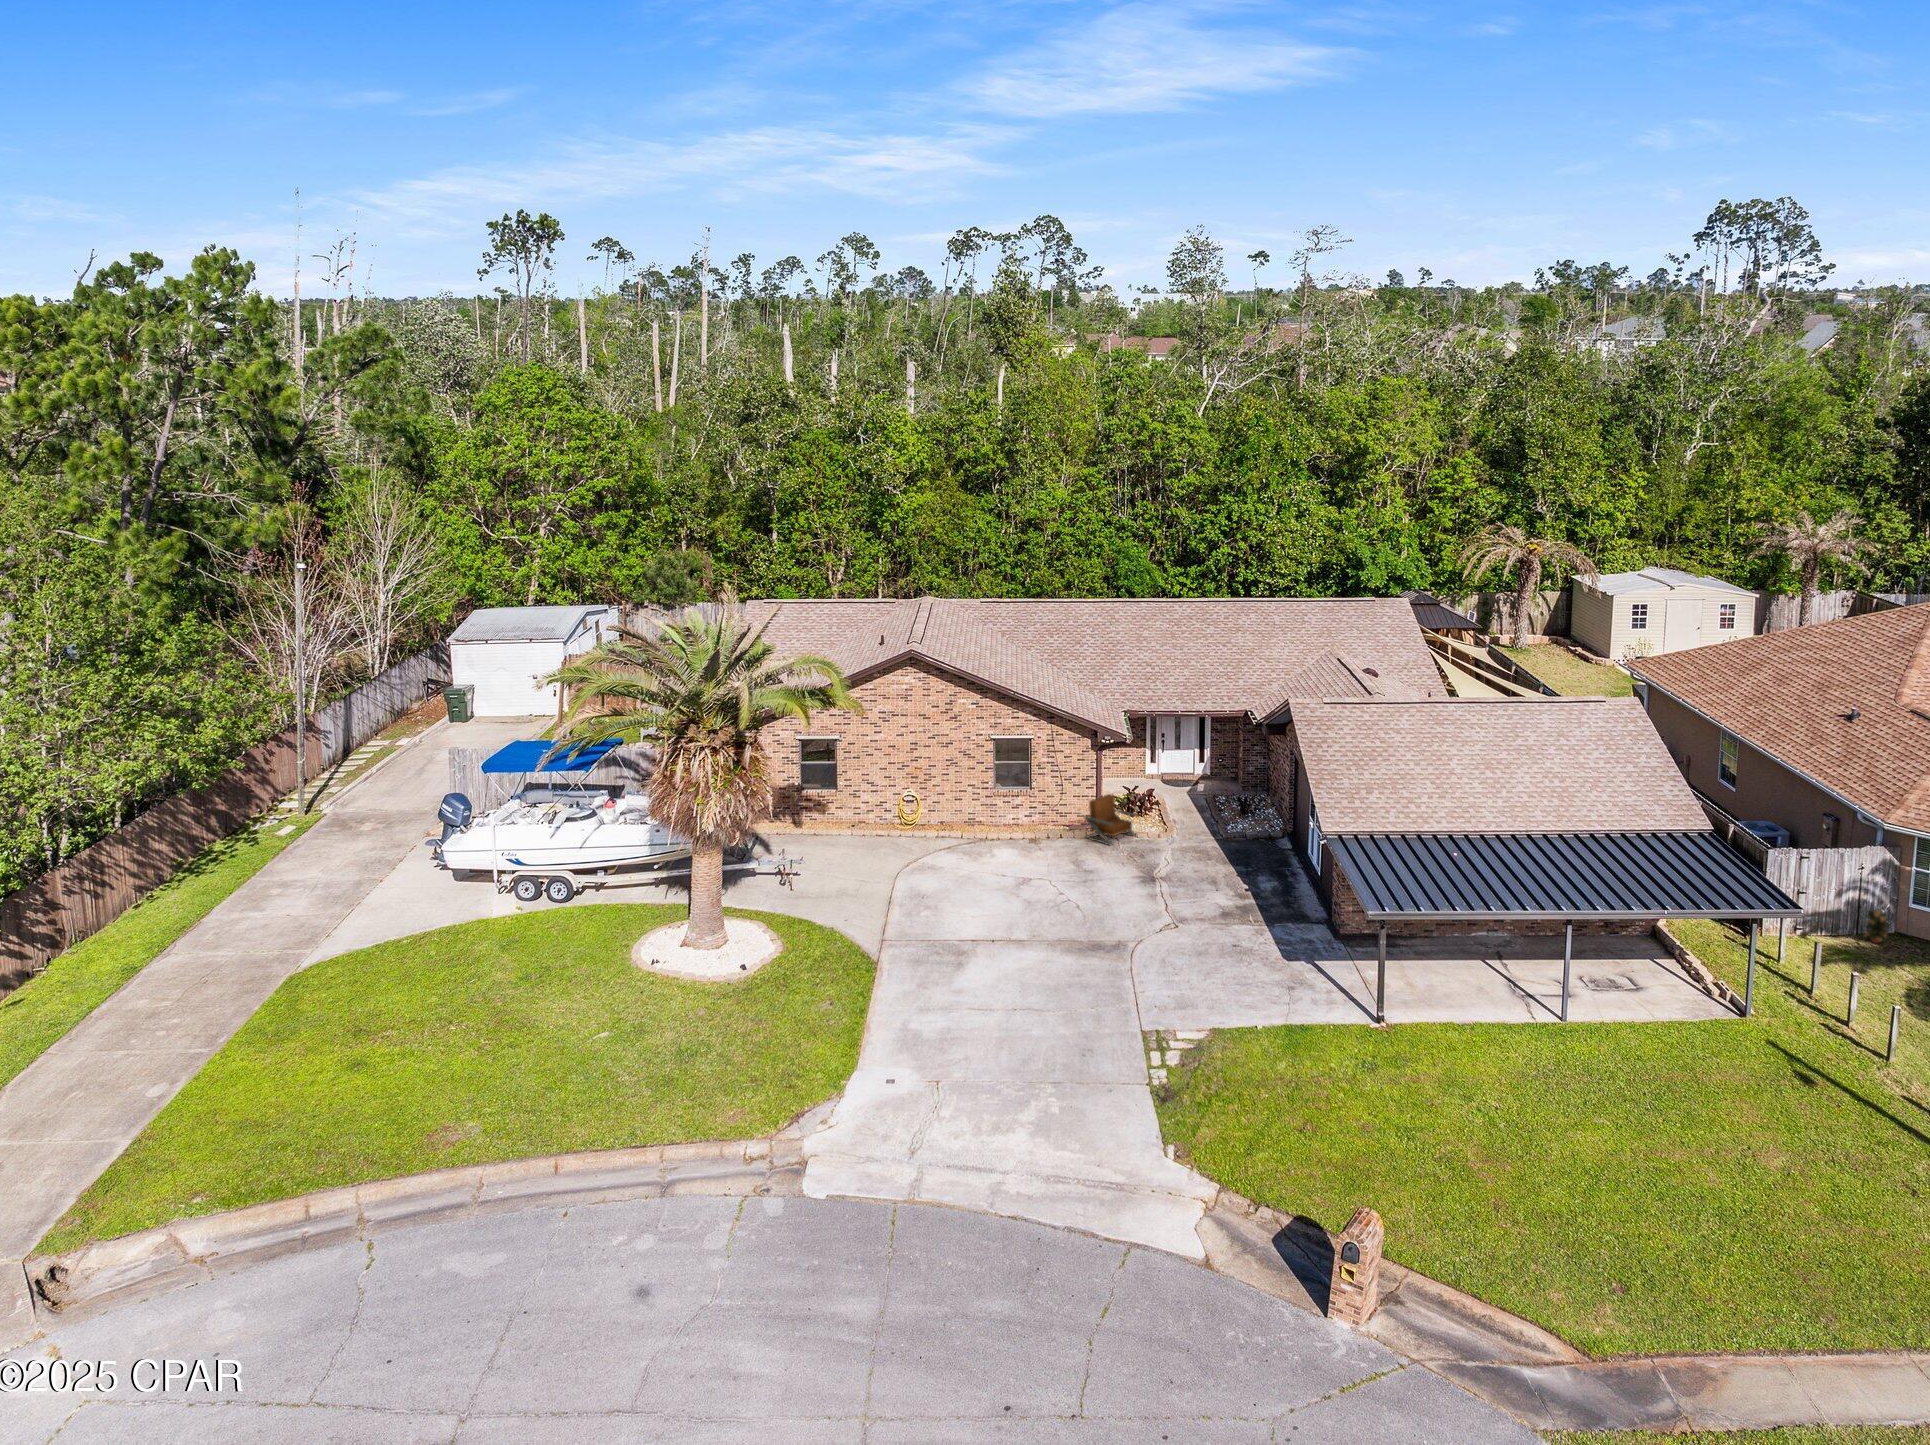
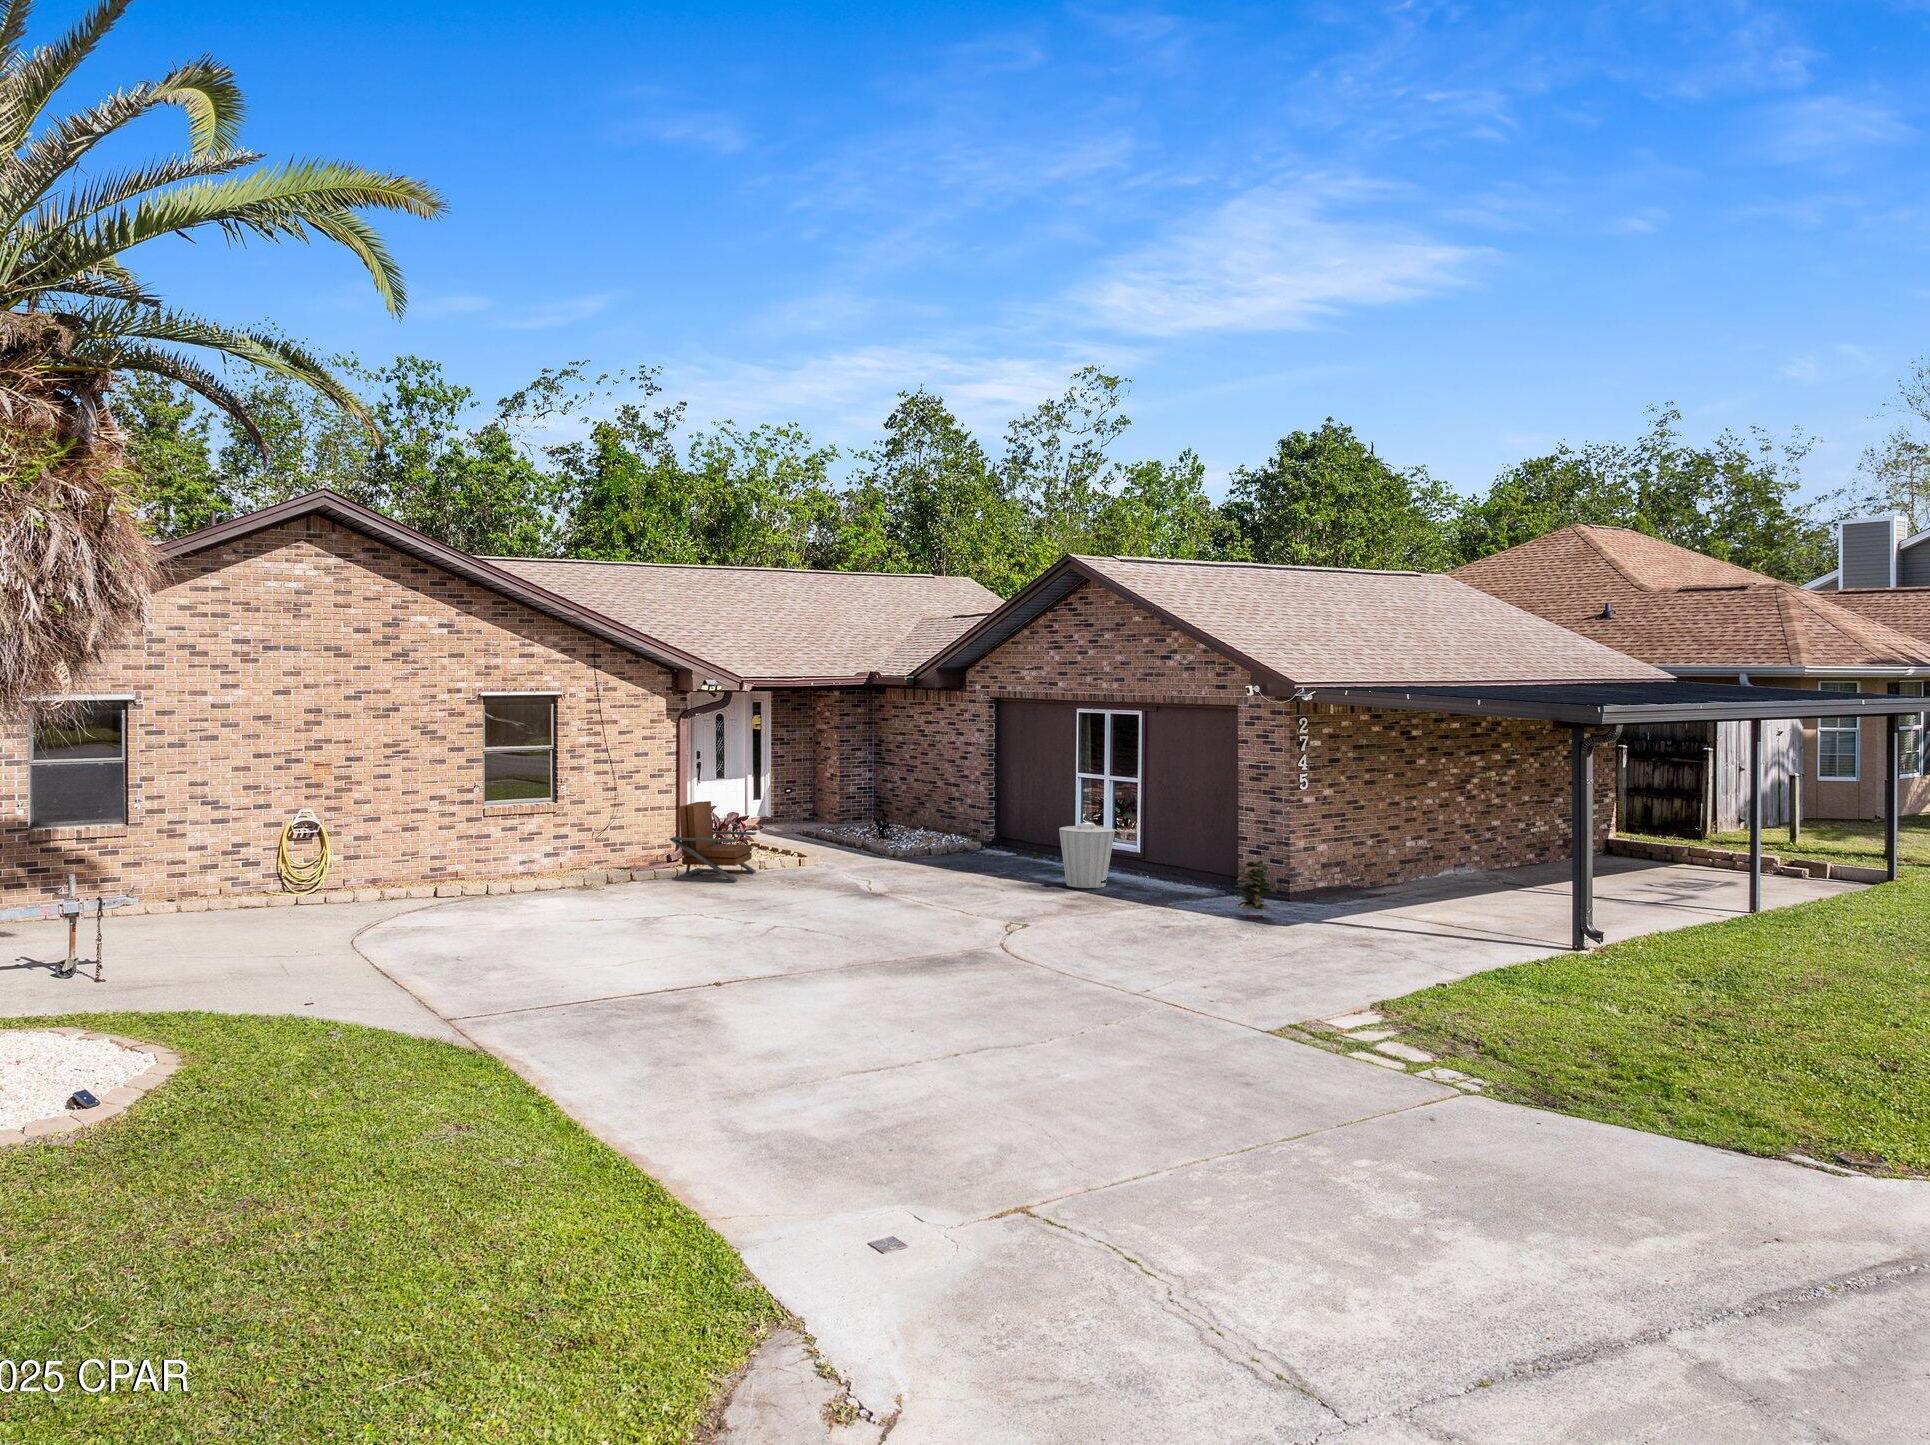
trash can: none [1278,843,1311,883] -> present [1059,822,1115,888]
decorative plant: present [1865,910,1889,943] -> present [1235,859,1273,918]

